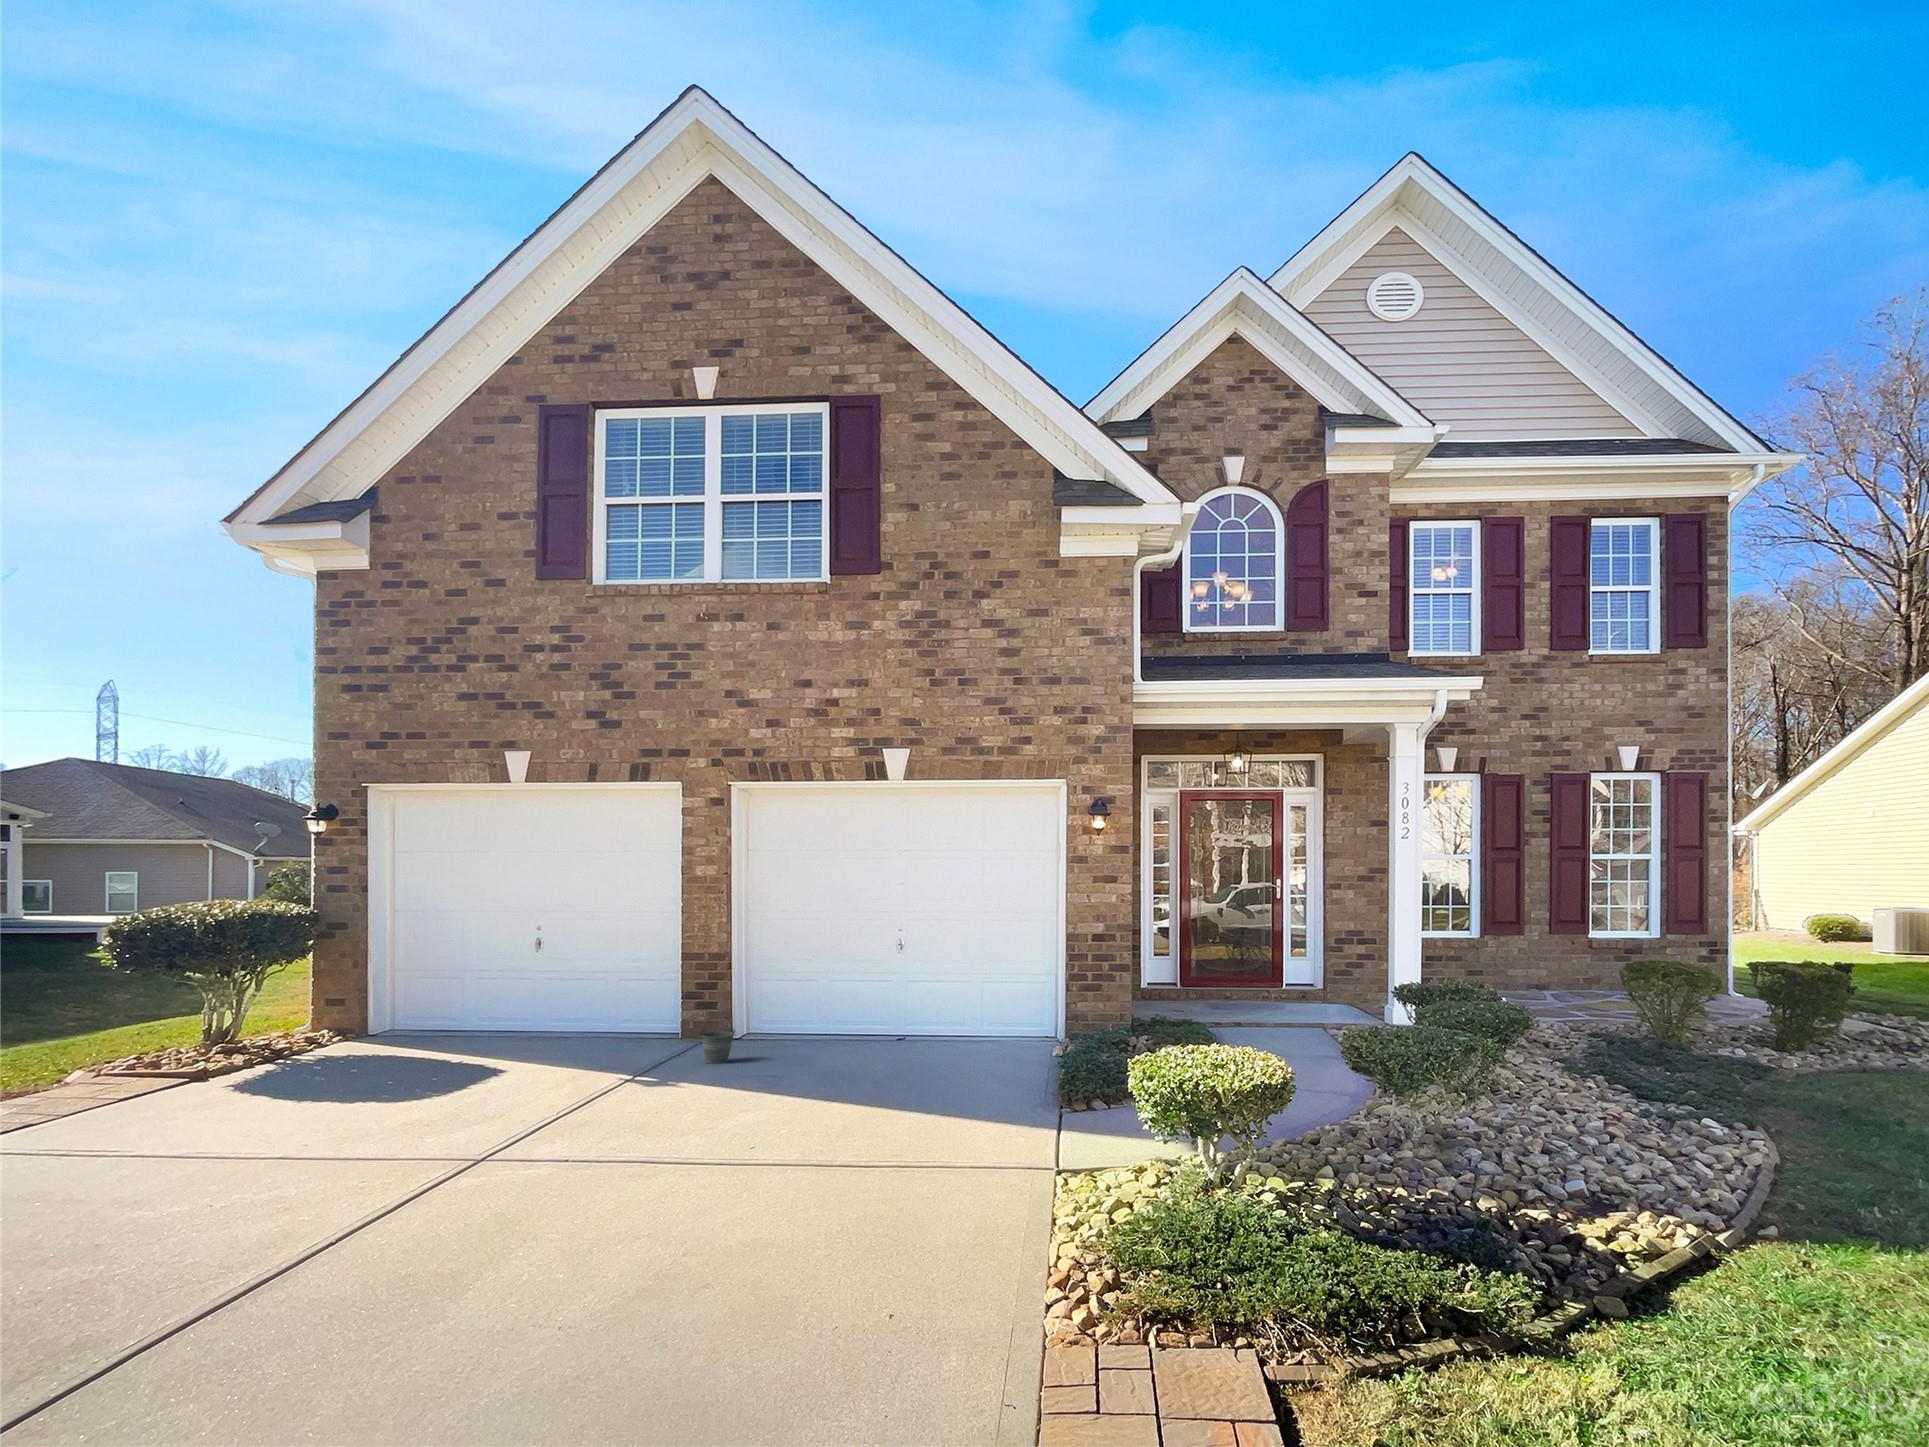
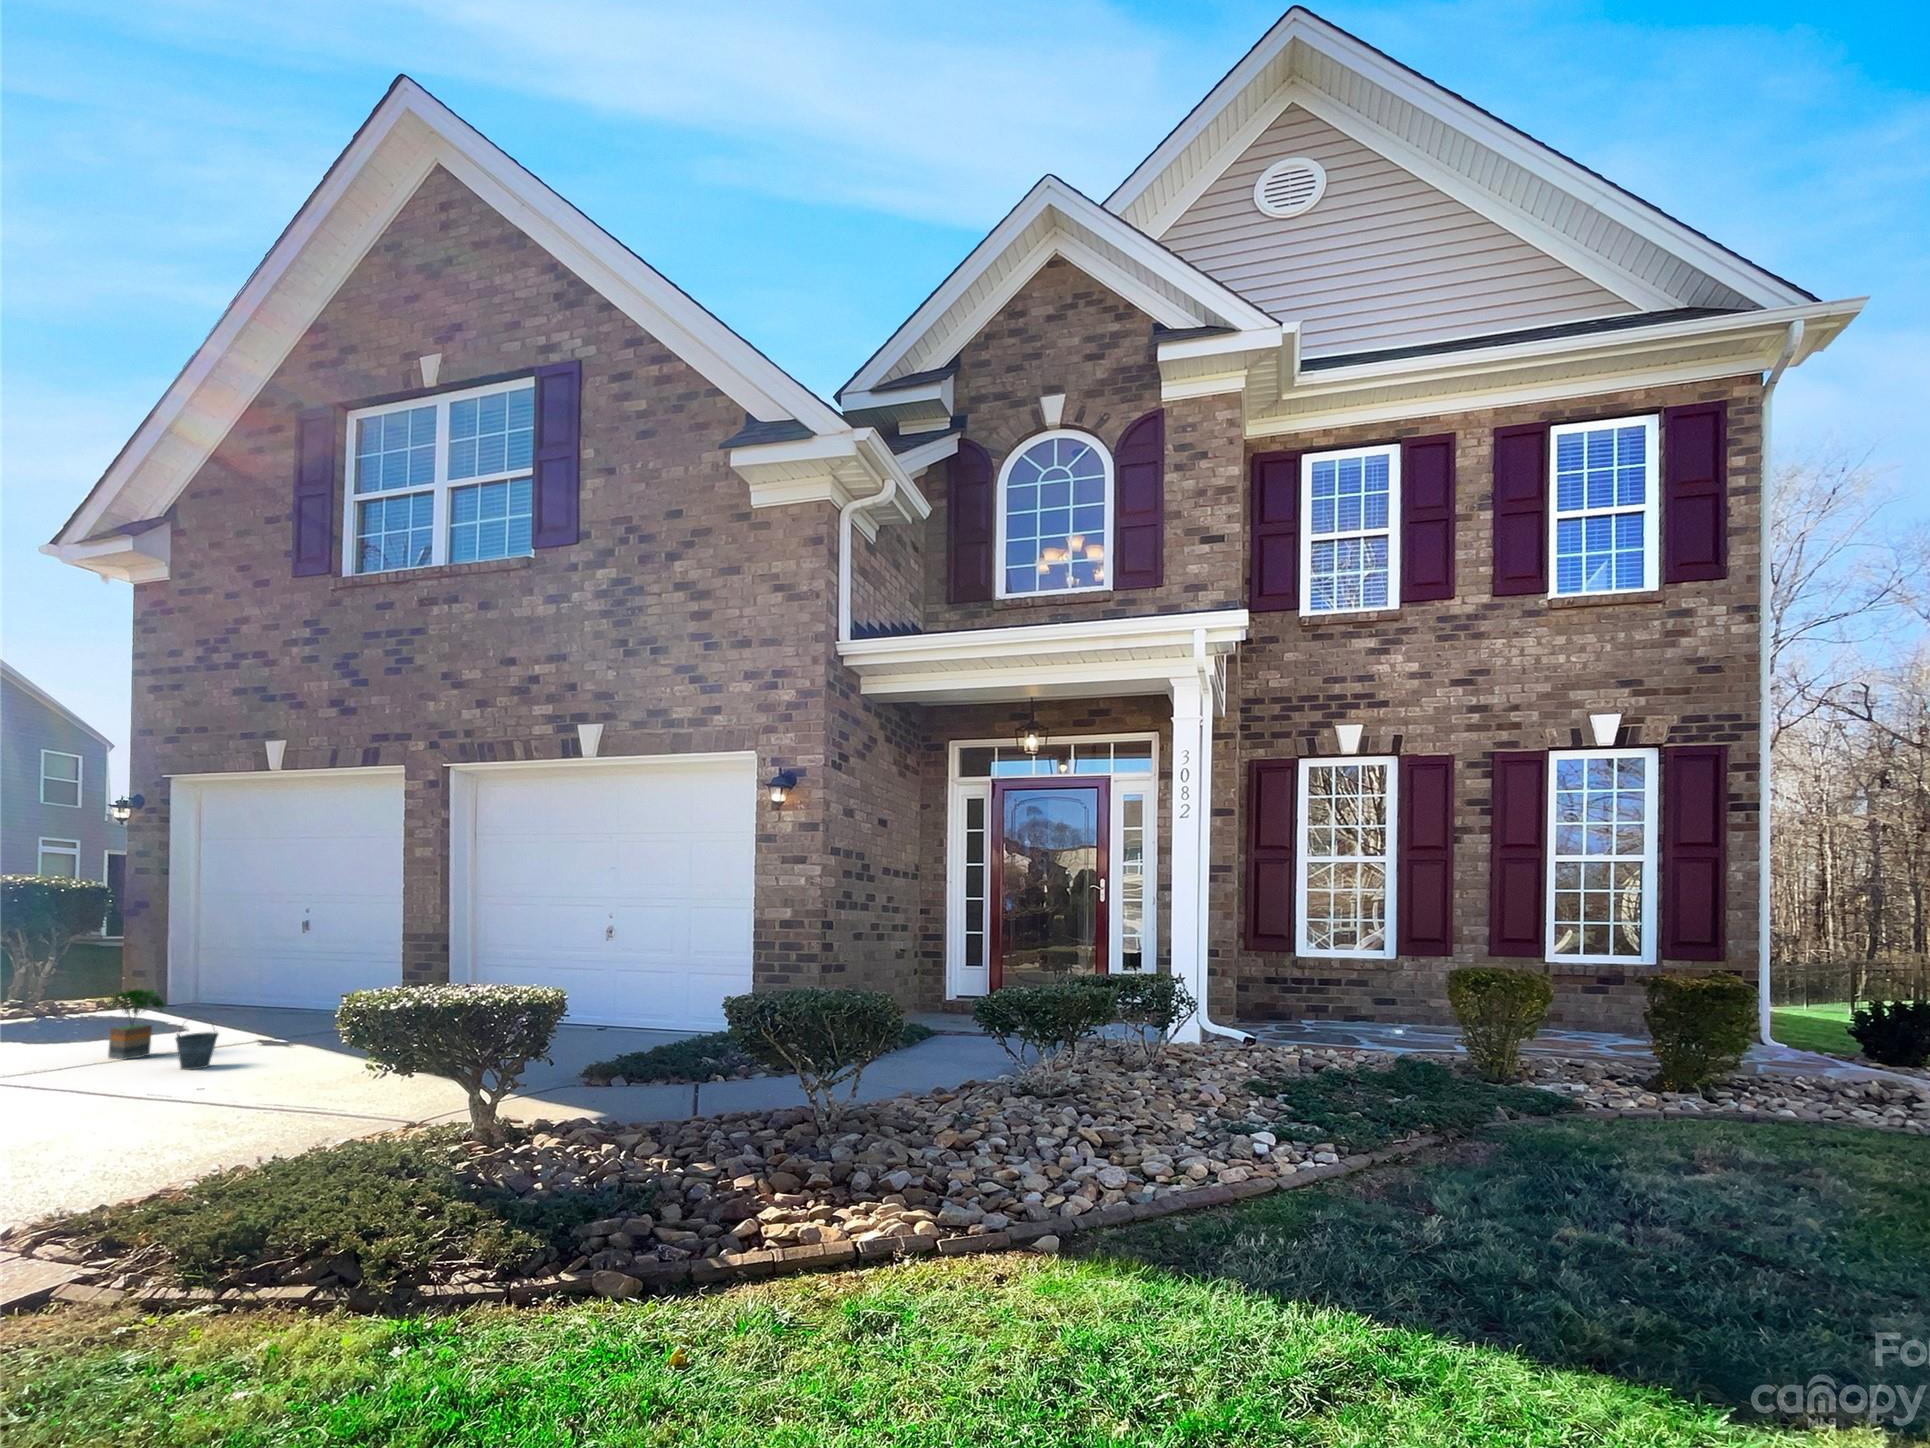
potted tree: none [583,998,633,1064] -> present [107,989,165,1060]

